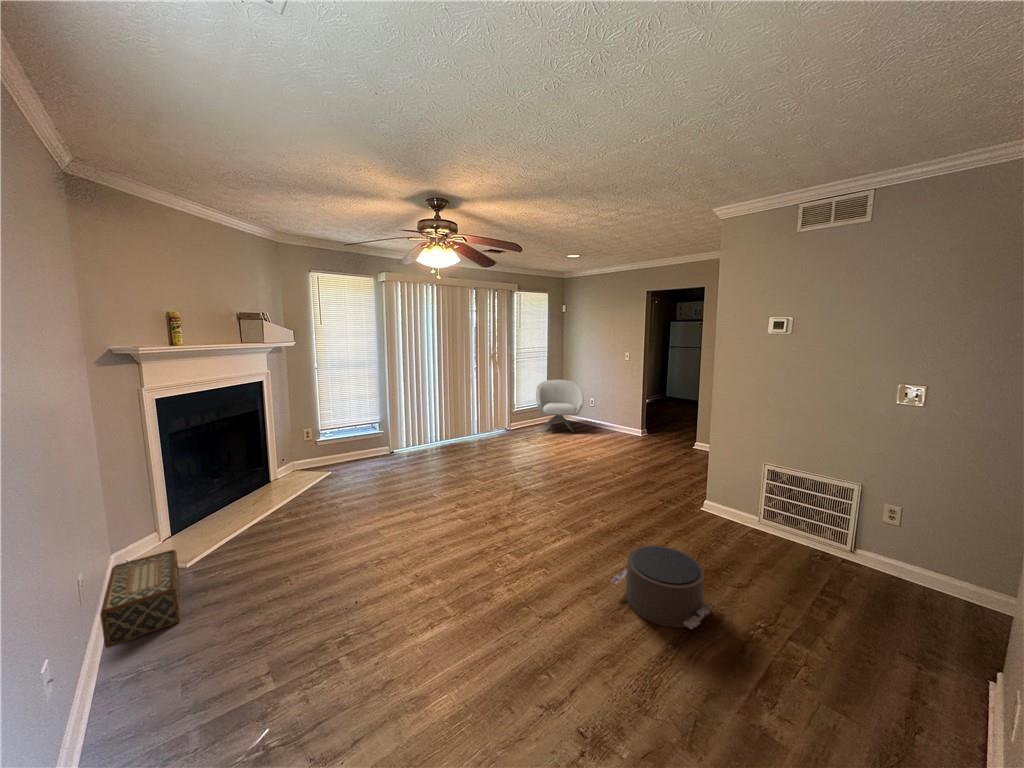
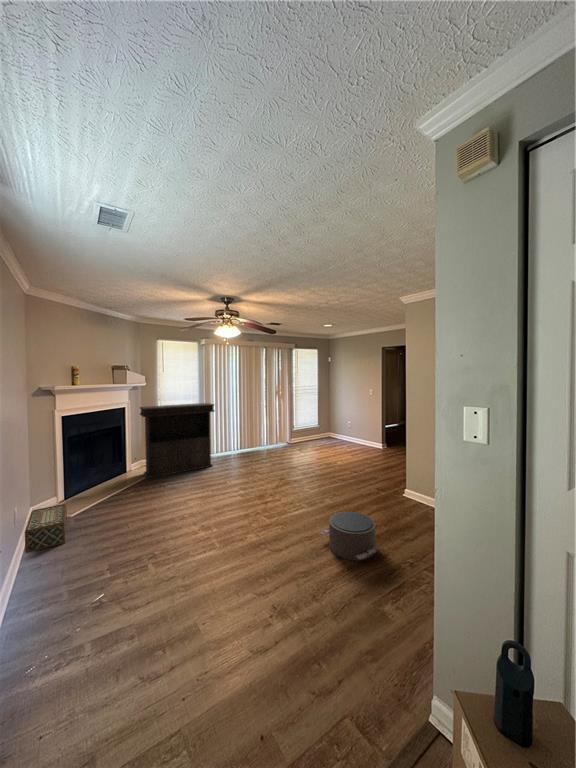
console table: none [288,373,407,492] -> present [140,403,214,478]
armchair: present [536,380,584,432] -> none [309,409,342,445]

